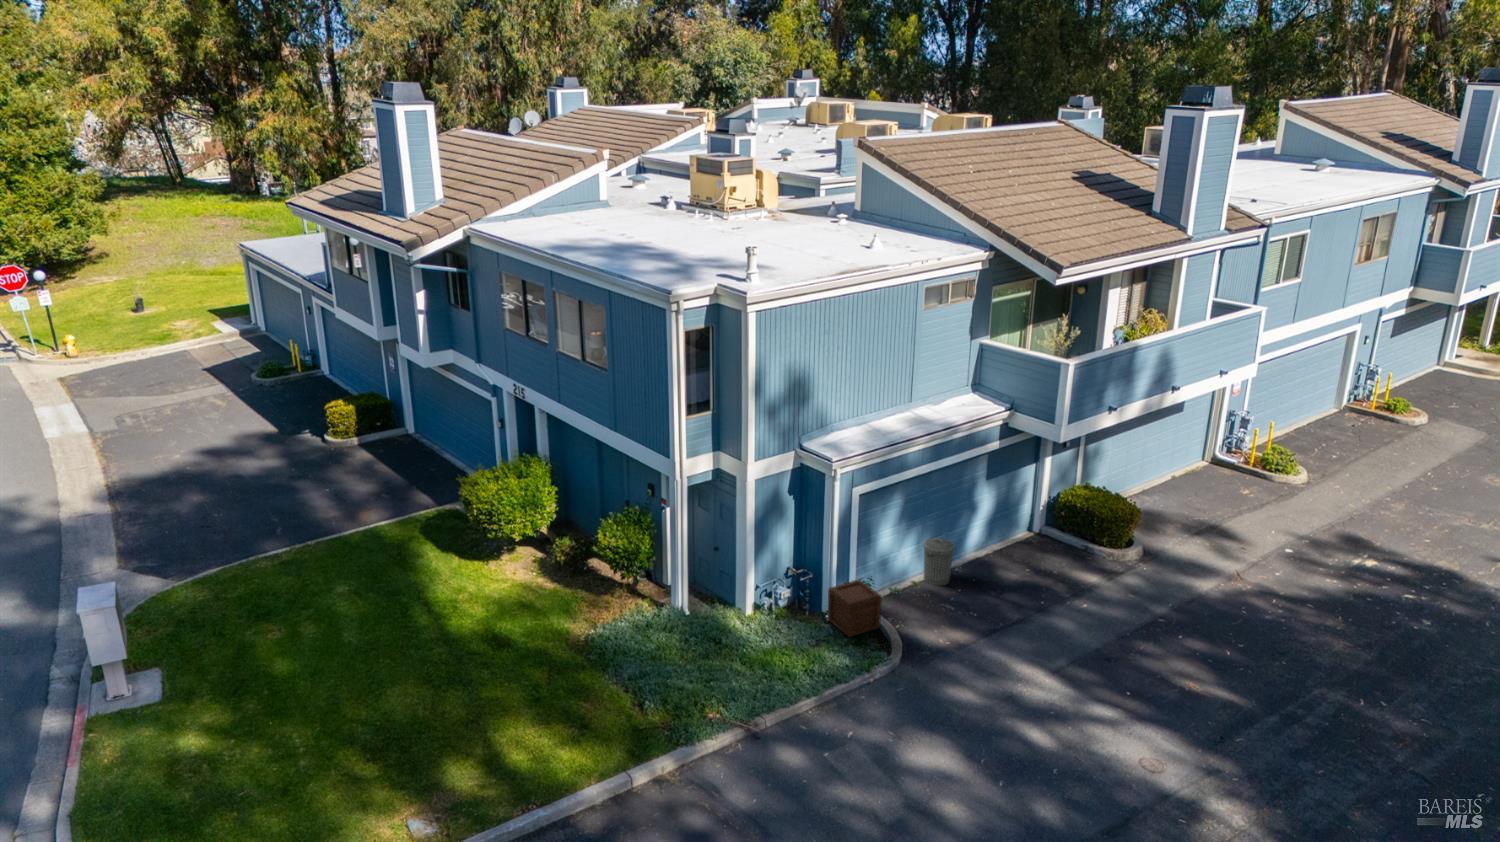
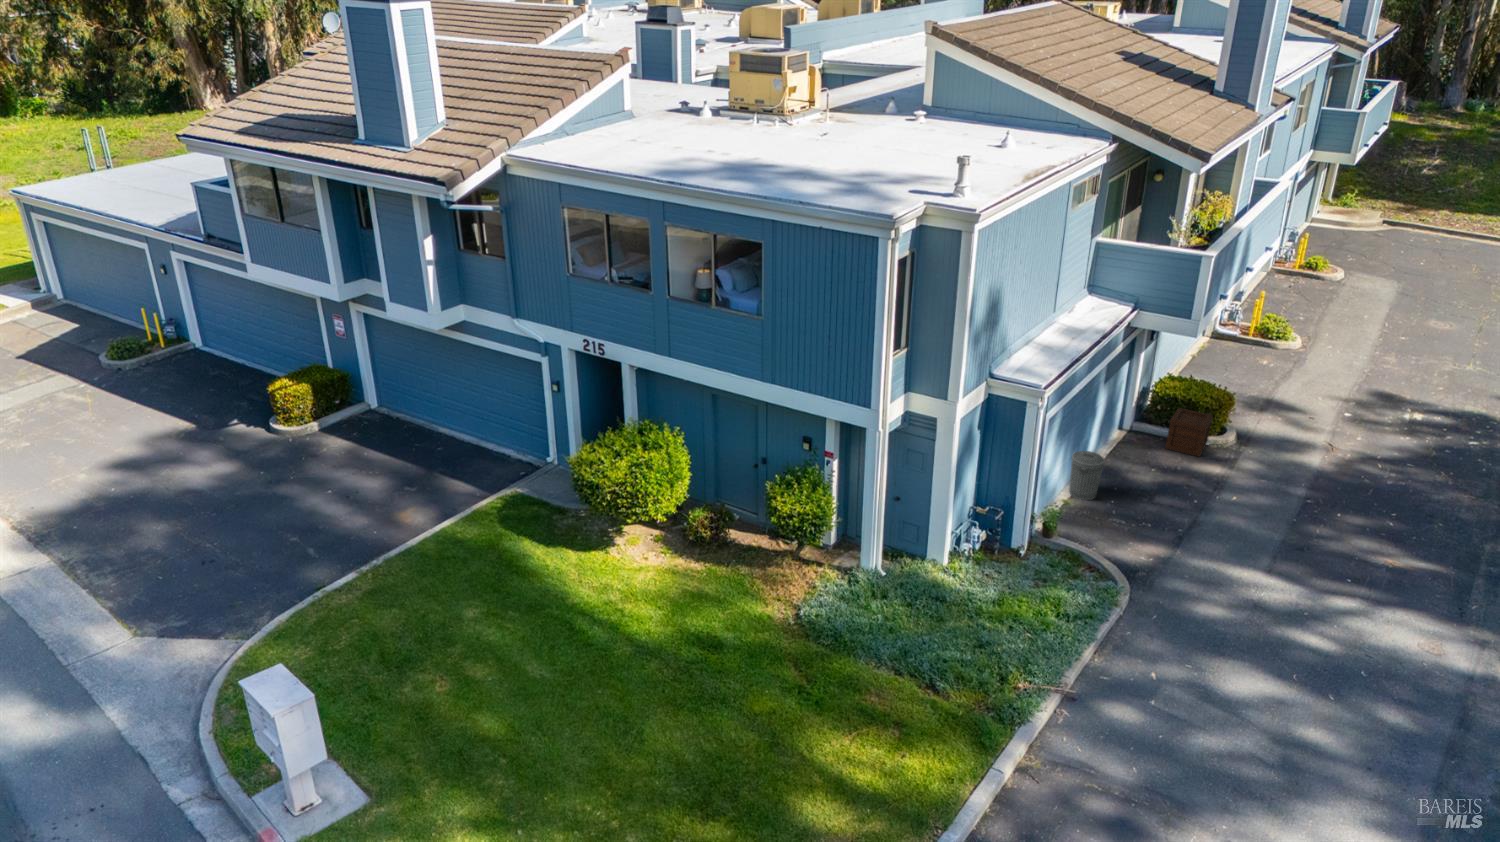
wooden crate: present [827,580,882,637] -> present [1165,408,1213,456]

